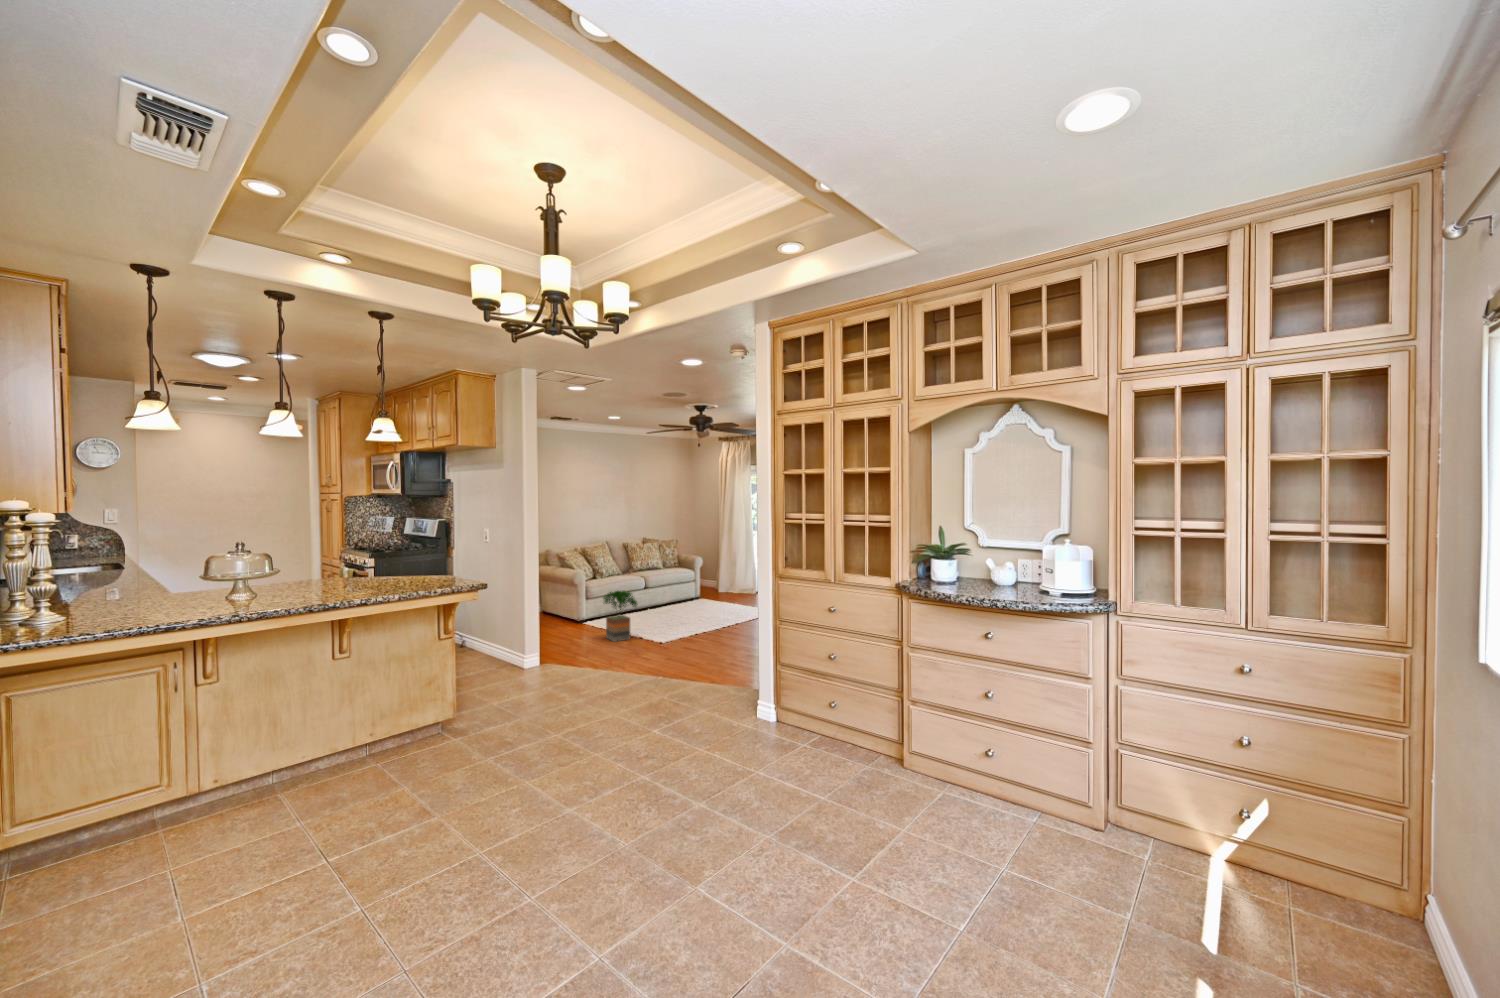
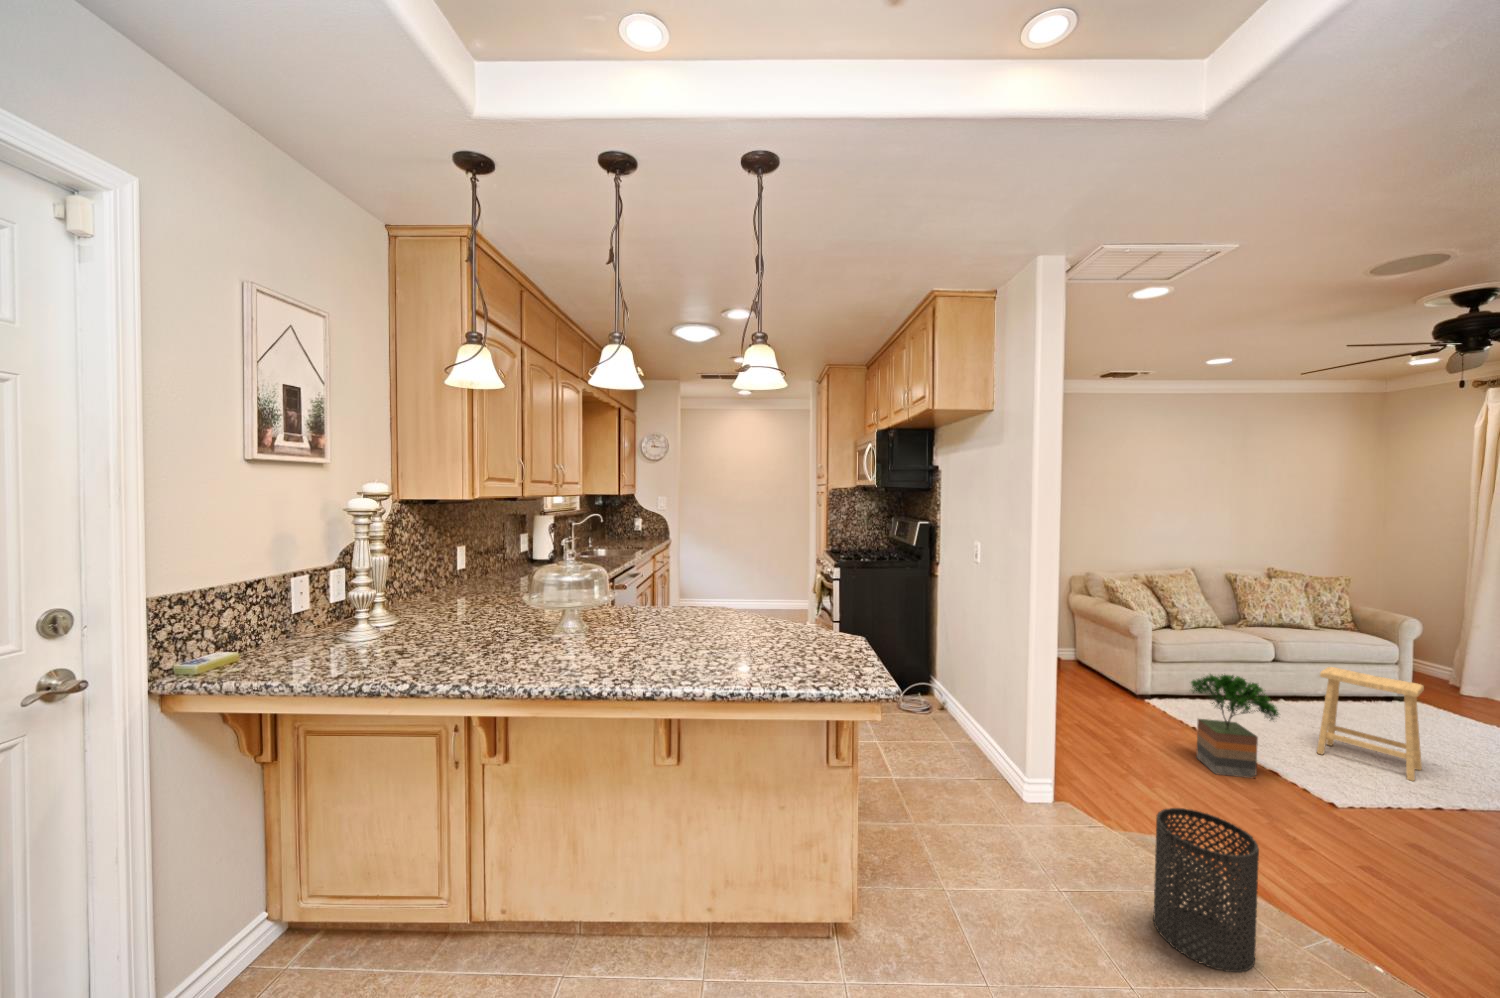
footstool: none [656,581,691,626] -> present [1317,667,1424,781]
trash can: none [584,634,618,690] -> present [1153,808,1259,972]

